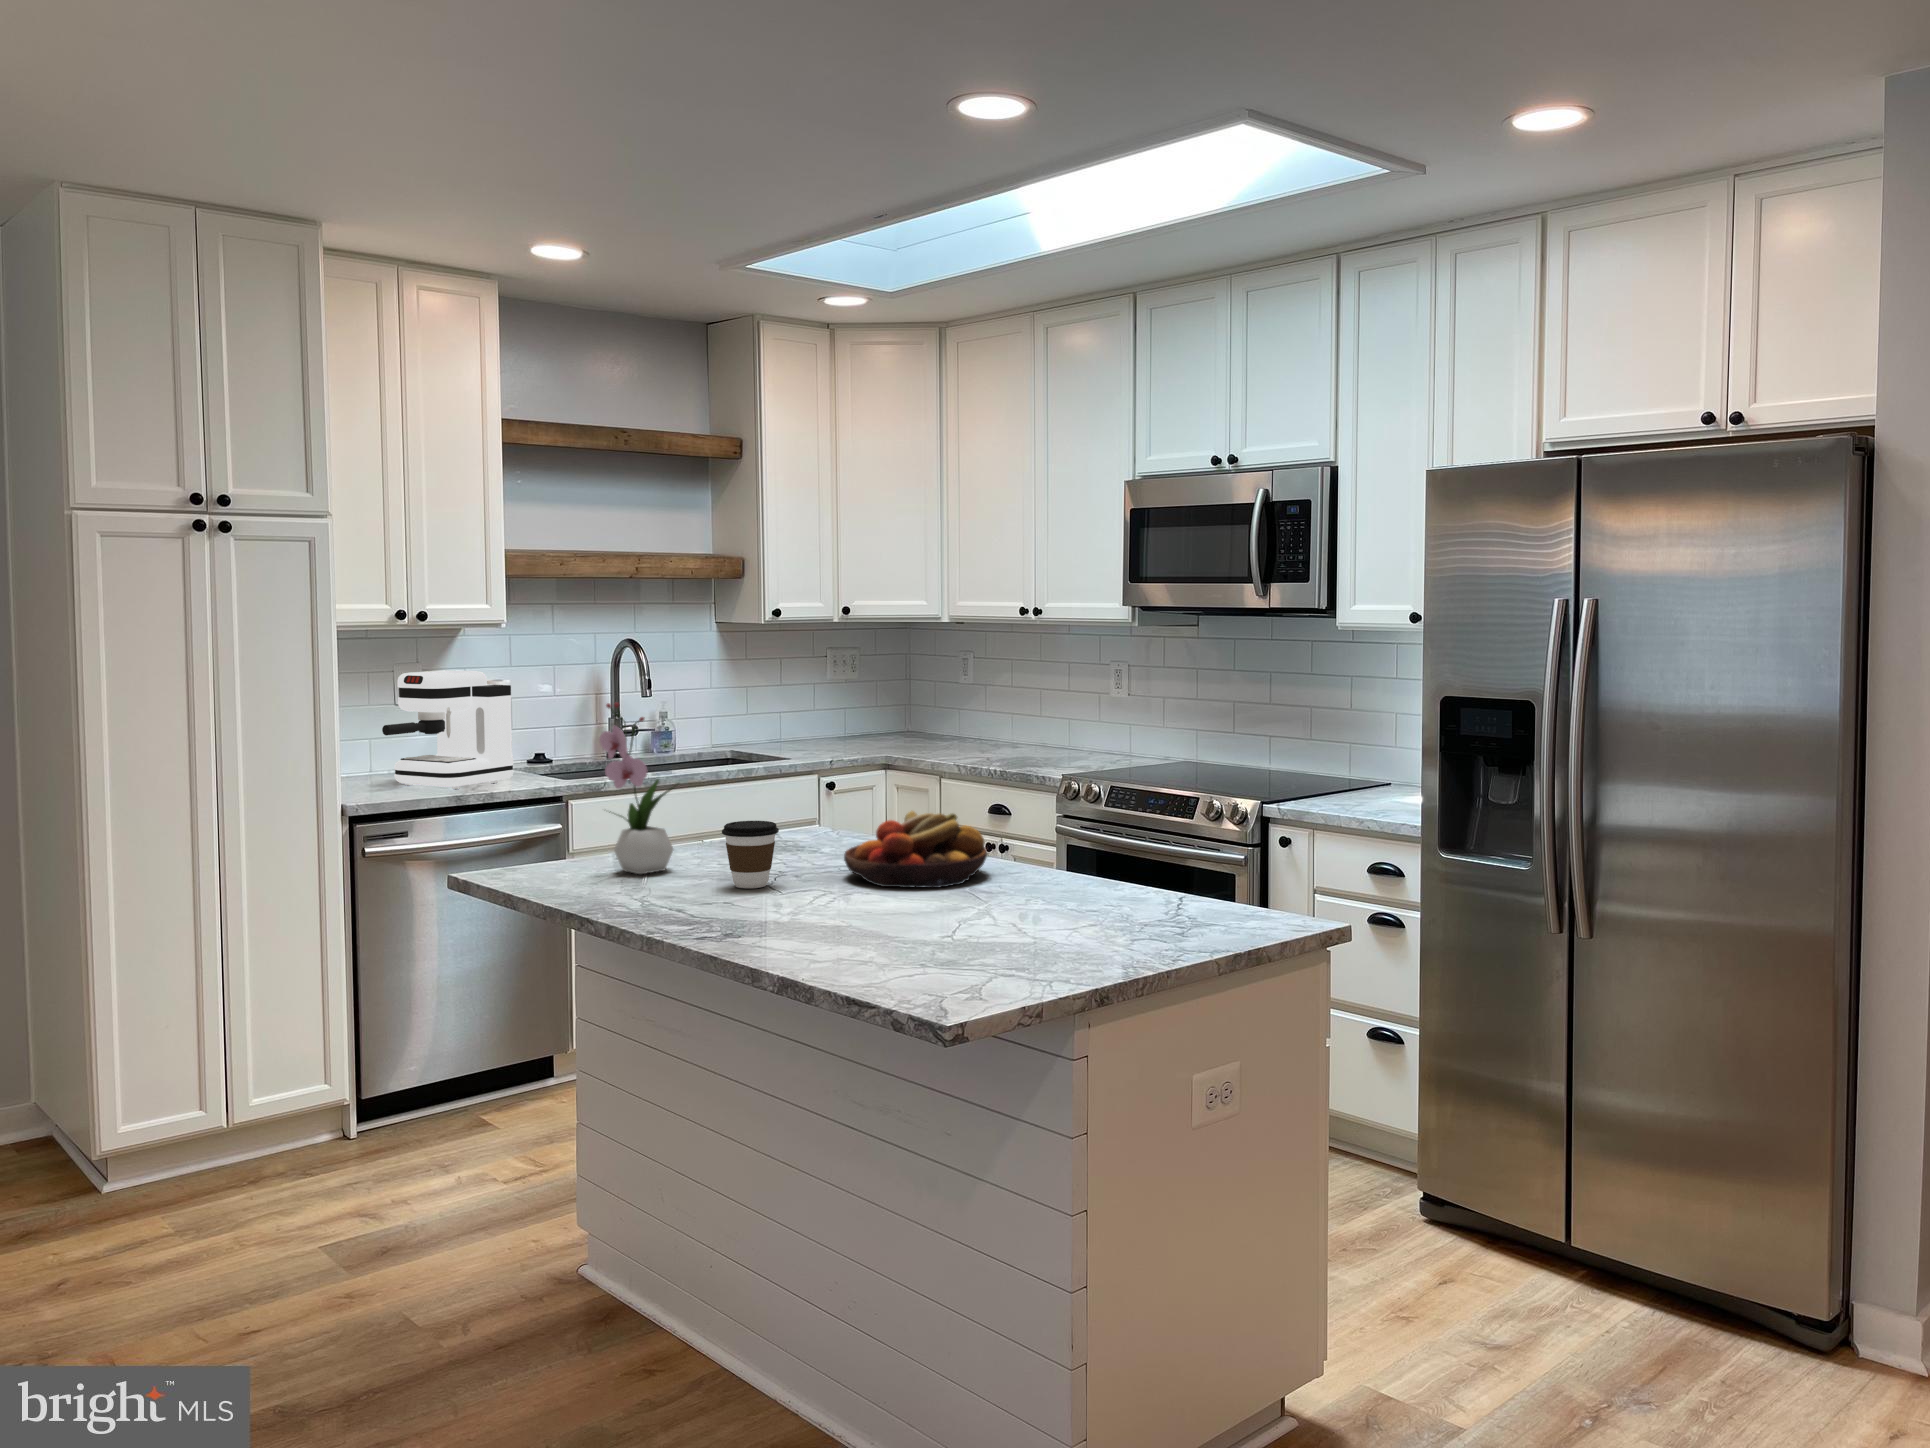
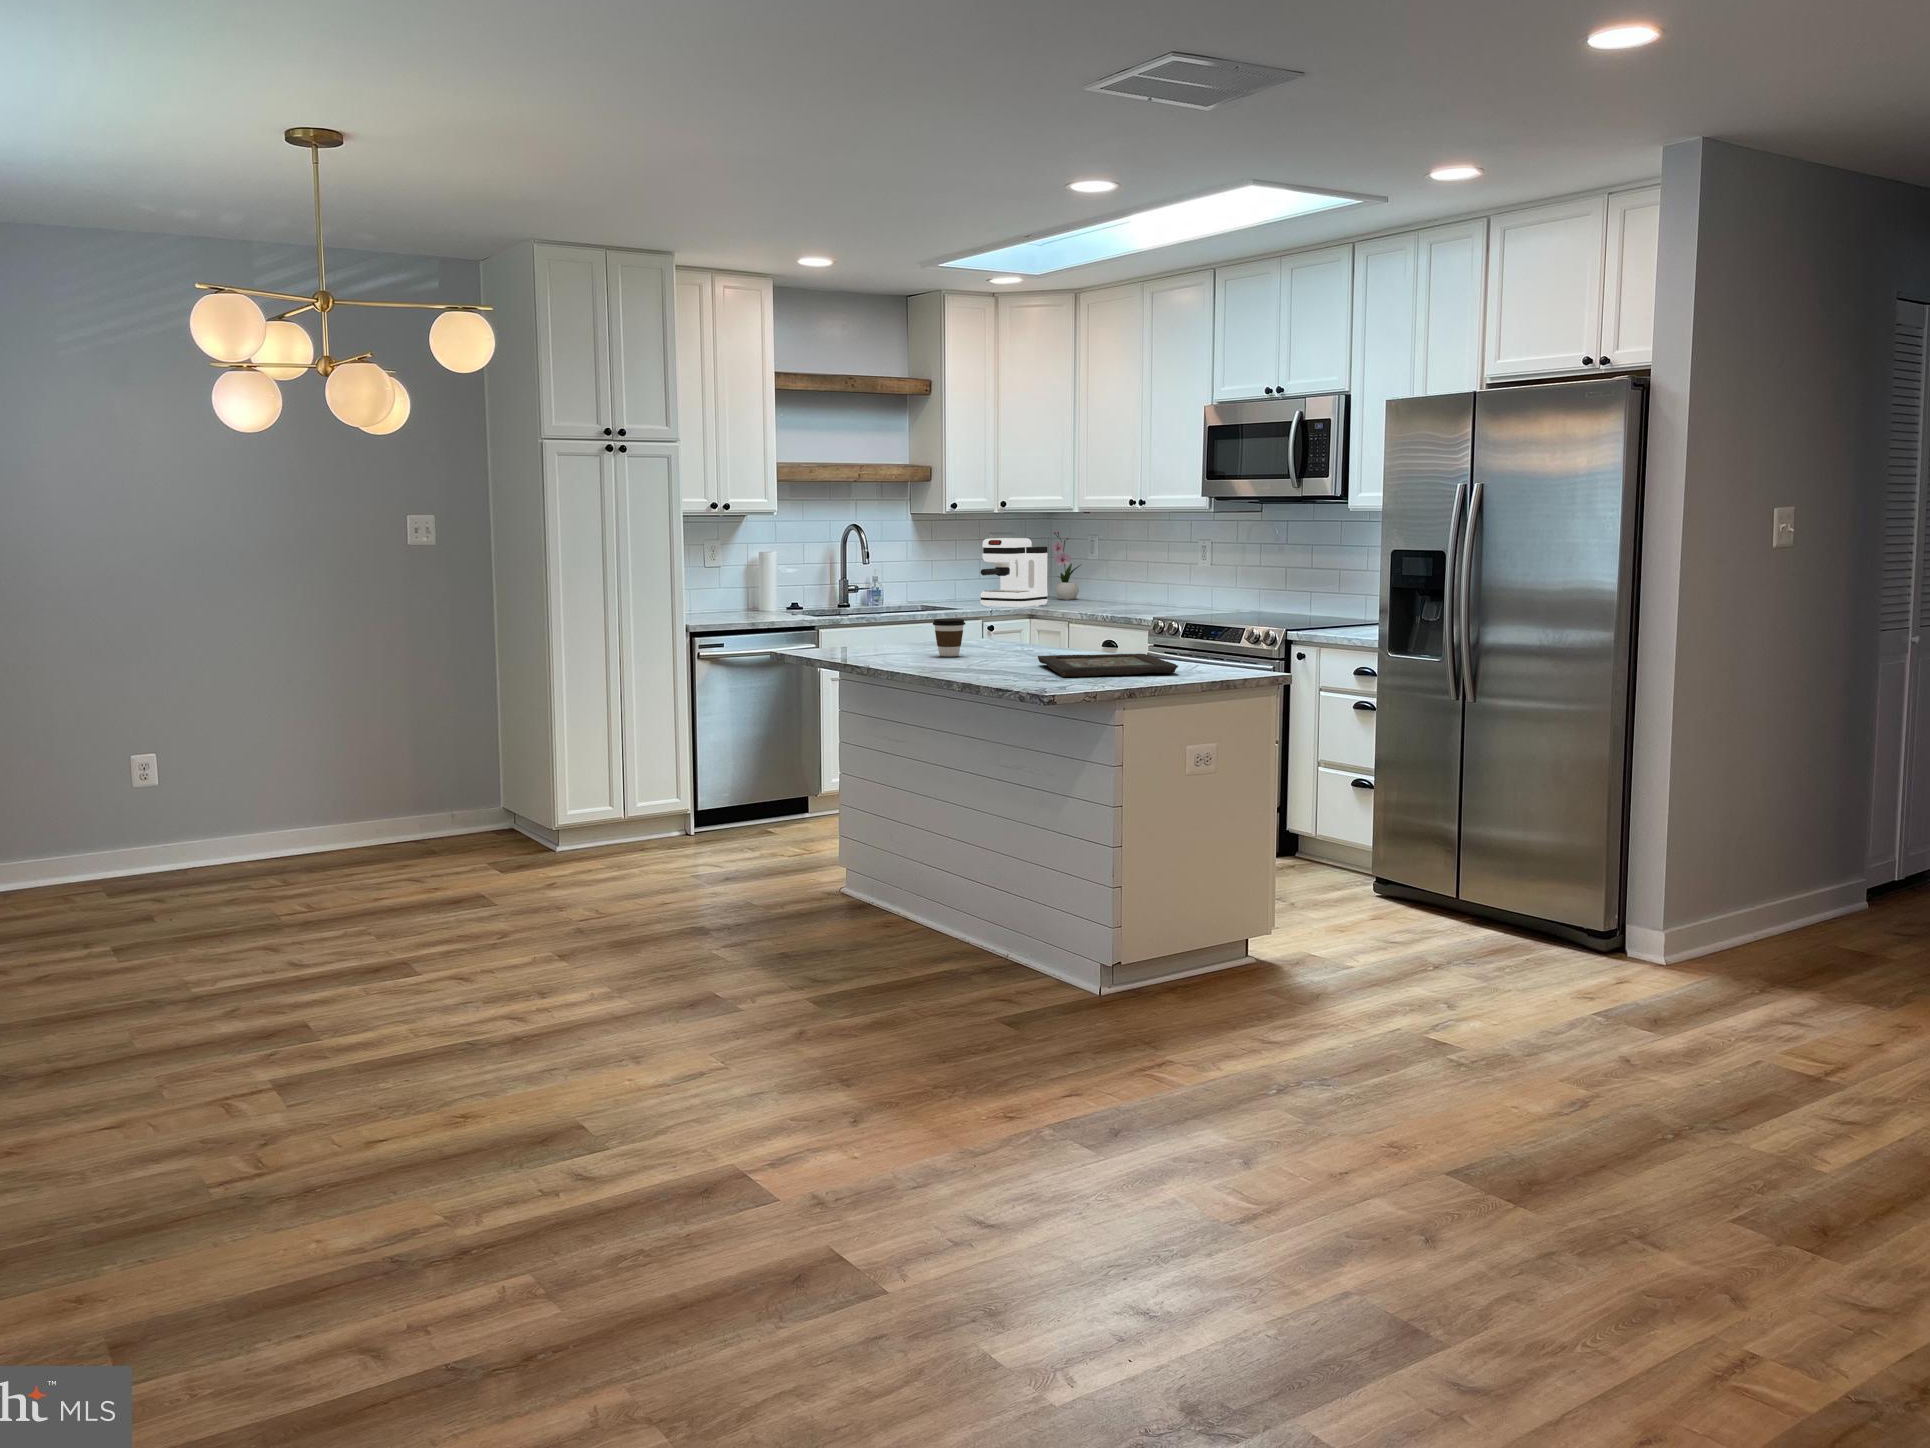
coffee maker: present [382,670,513,789] -> present [980,538,1048,609]
flower arrangement: present [599,703,676,874] -> present [1052,532,1080,600]
fruit bowl: present [844,811,987,888] -> none [1003,617,1089,657]
decorative tray: none [905,888,1162,961] -> present [1038,654,1178,677]

